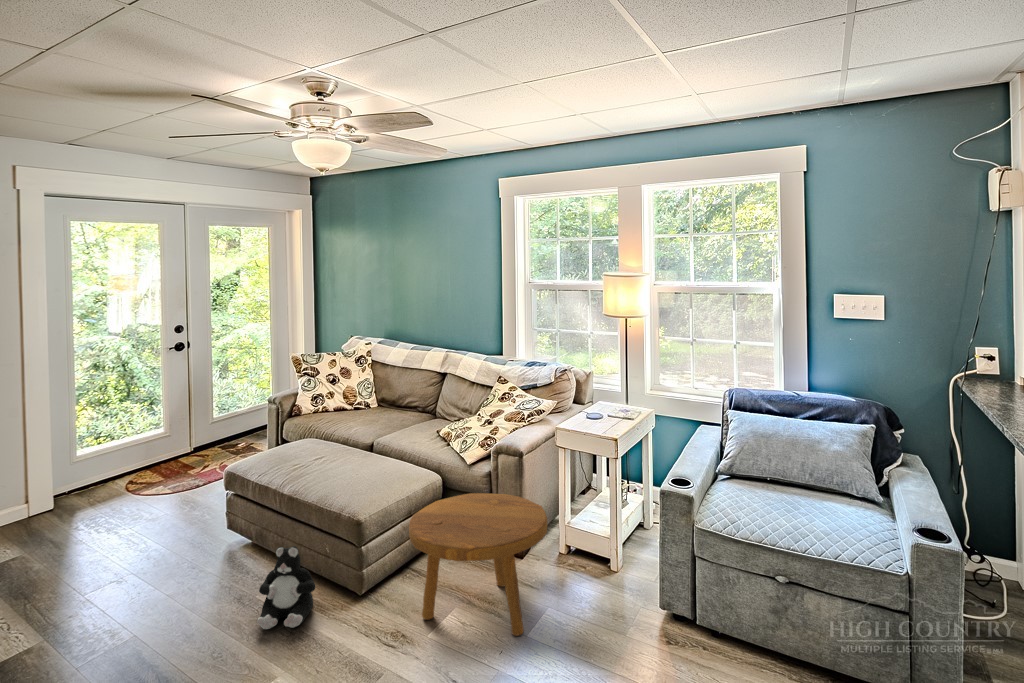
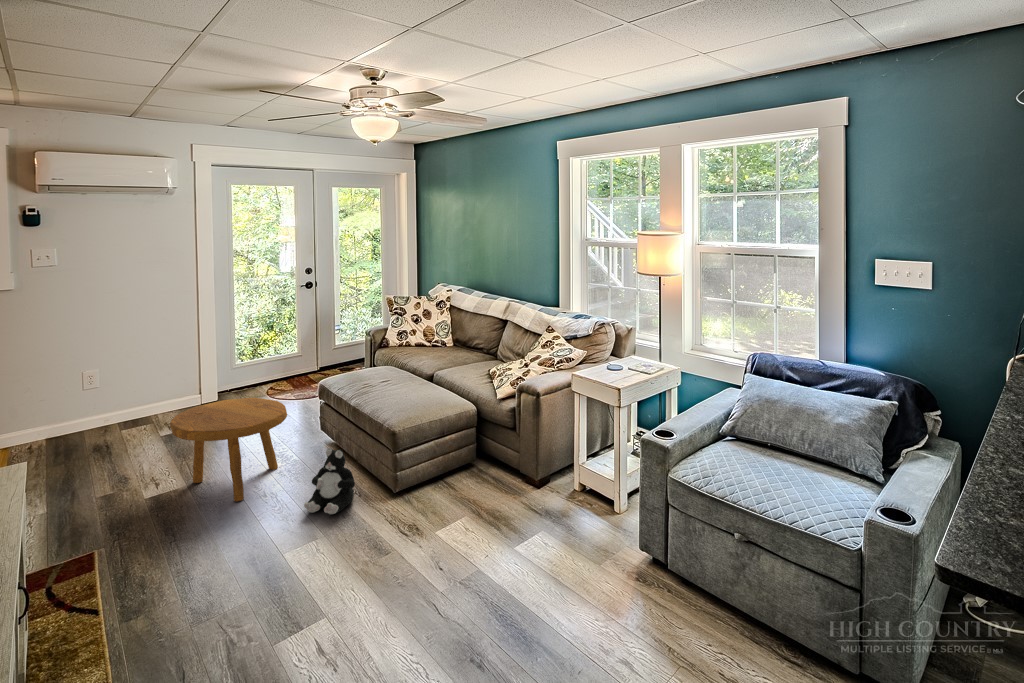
footstool: present [409,493,547,636] -> present [170,398,287,502]

